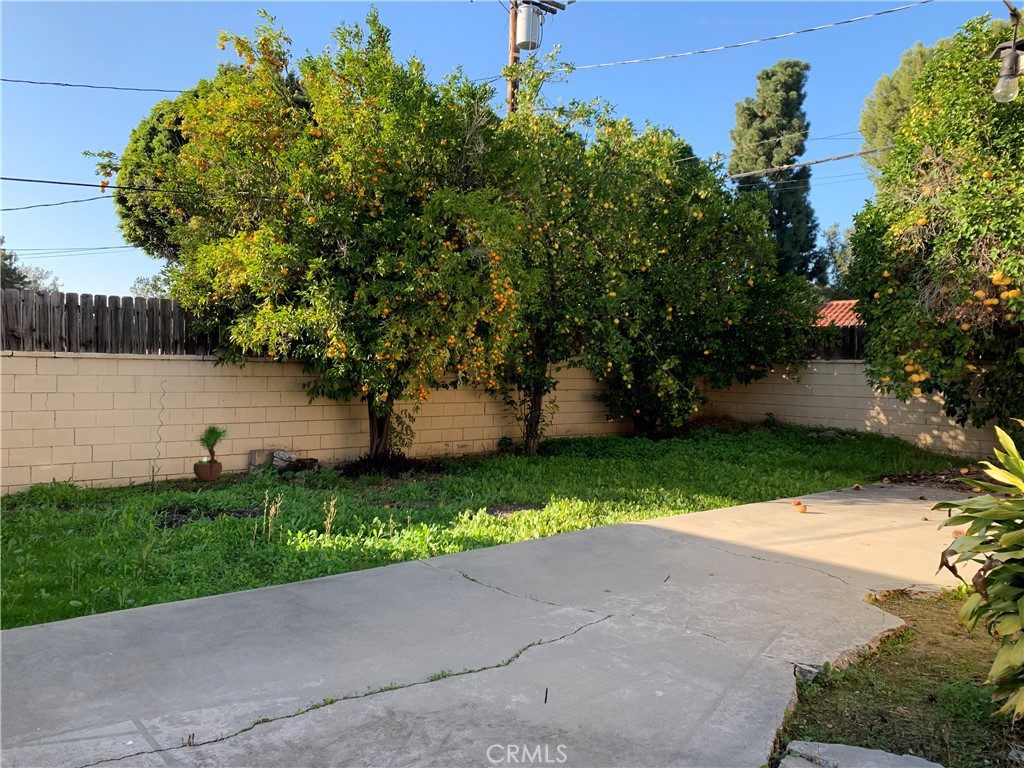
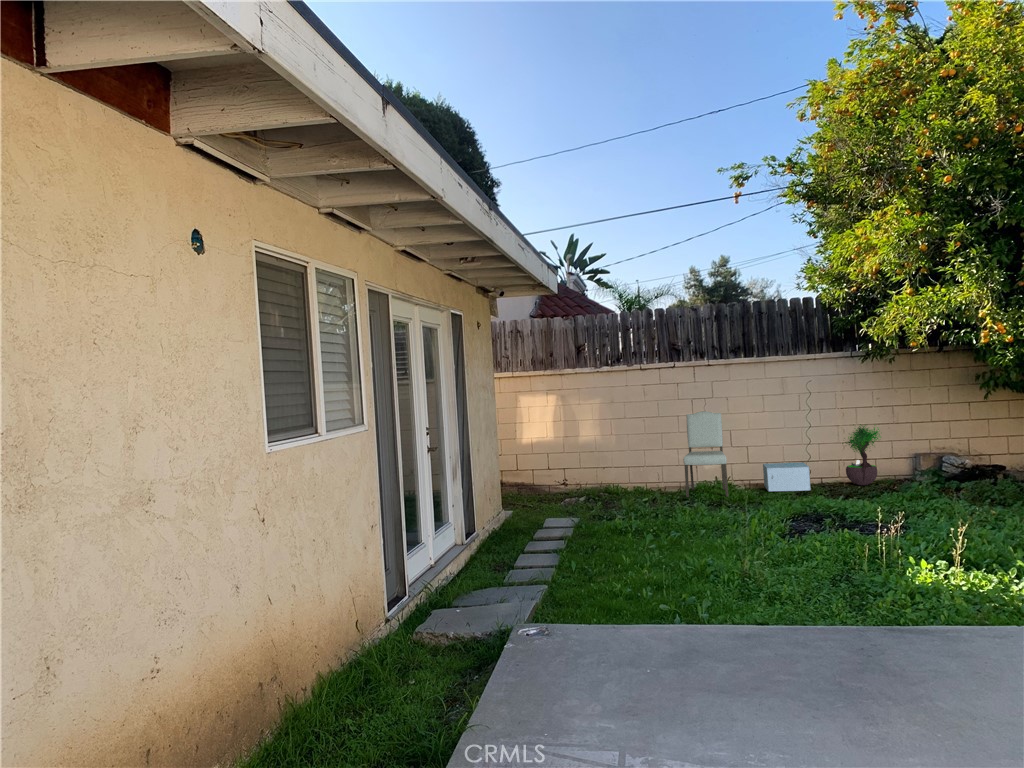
chair: none [15,405,72,506] -> present [683,411,728,497]
storage box: none [107,461,161,493] -> present [763,462,811,491]

